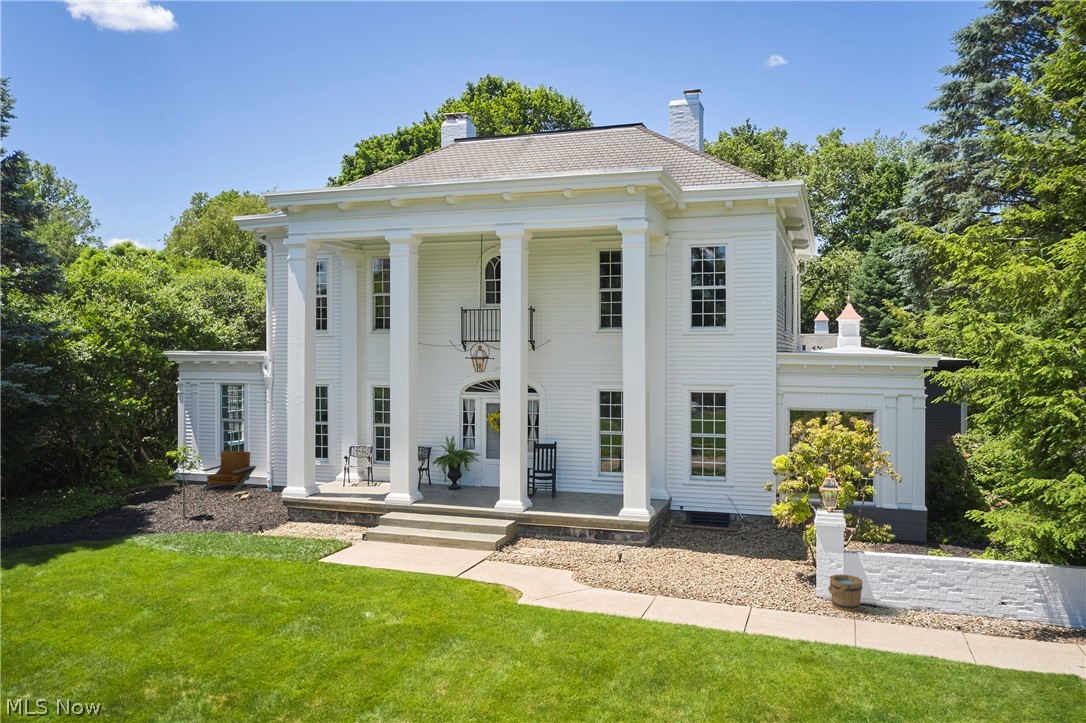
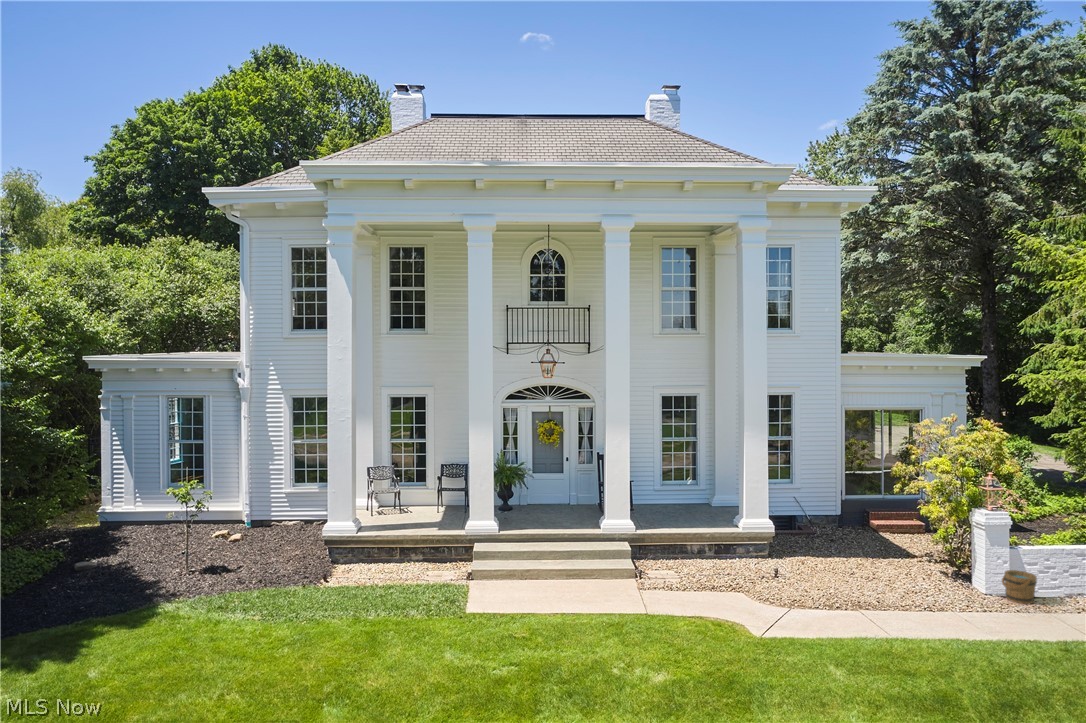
lounge chair: present [202,451,256,492] -> none [160,481,225,534]

